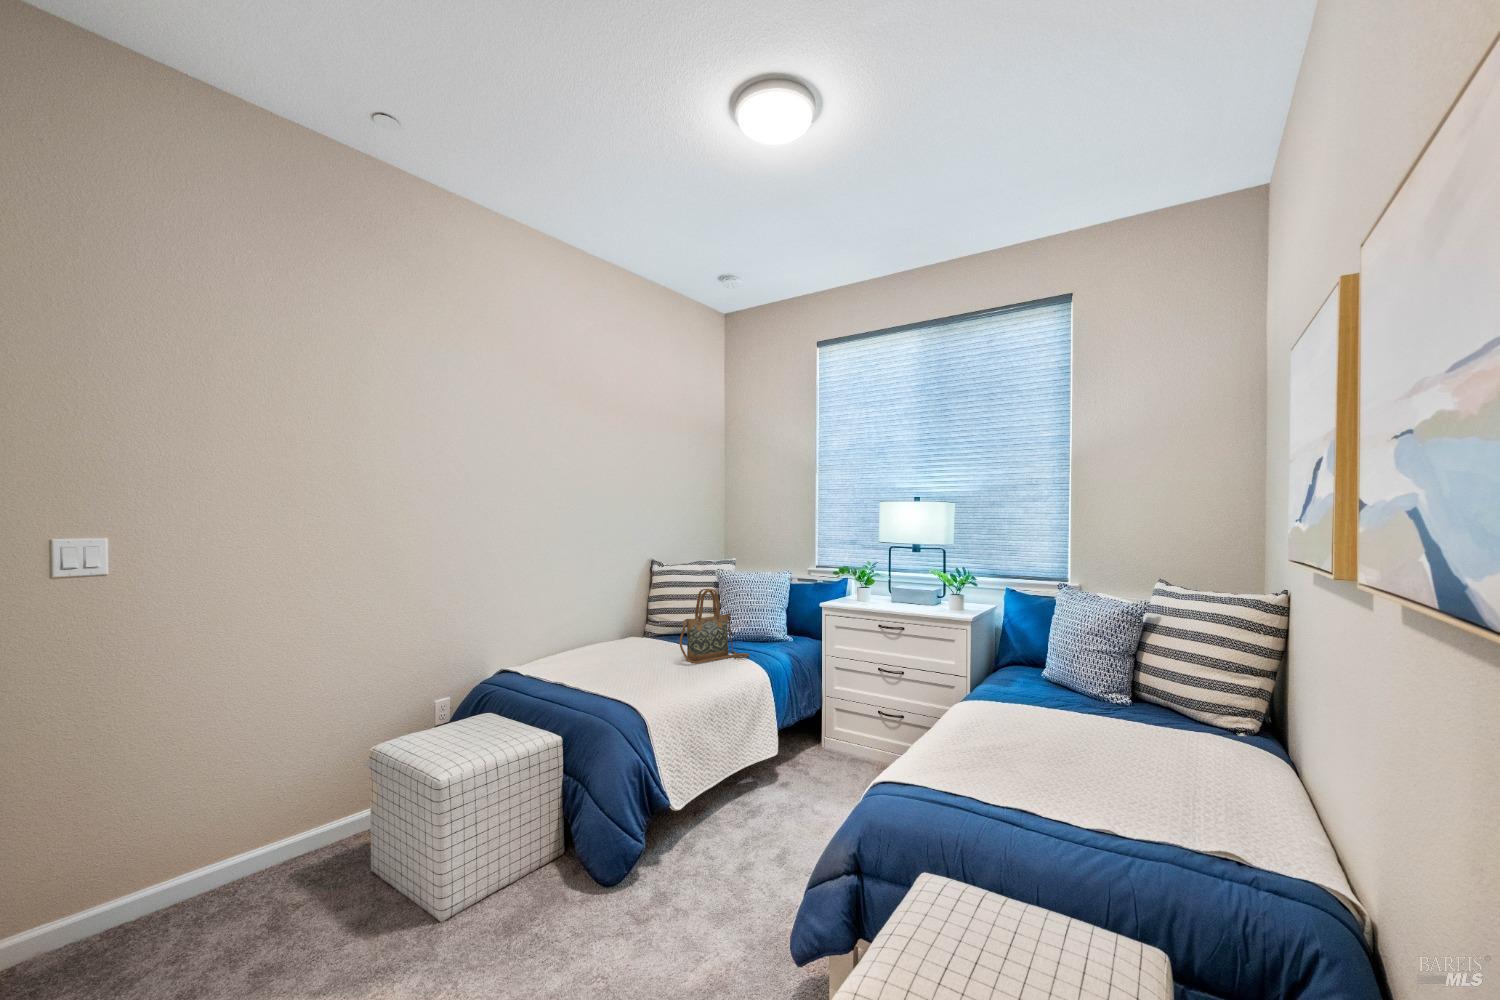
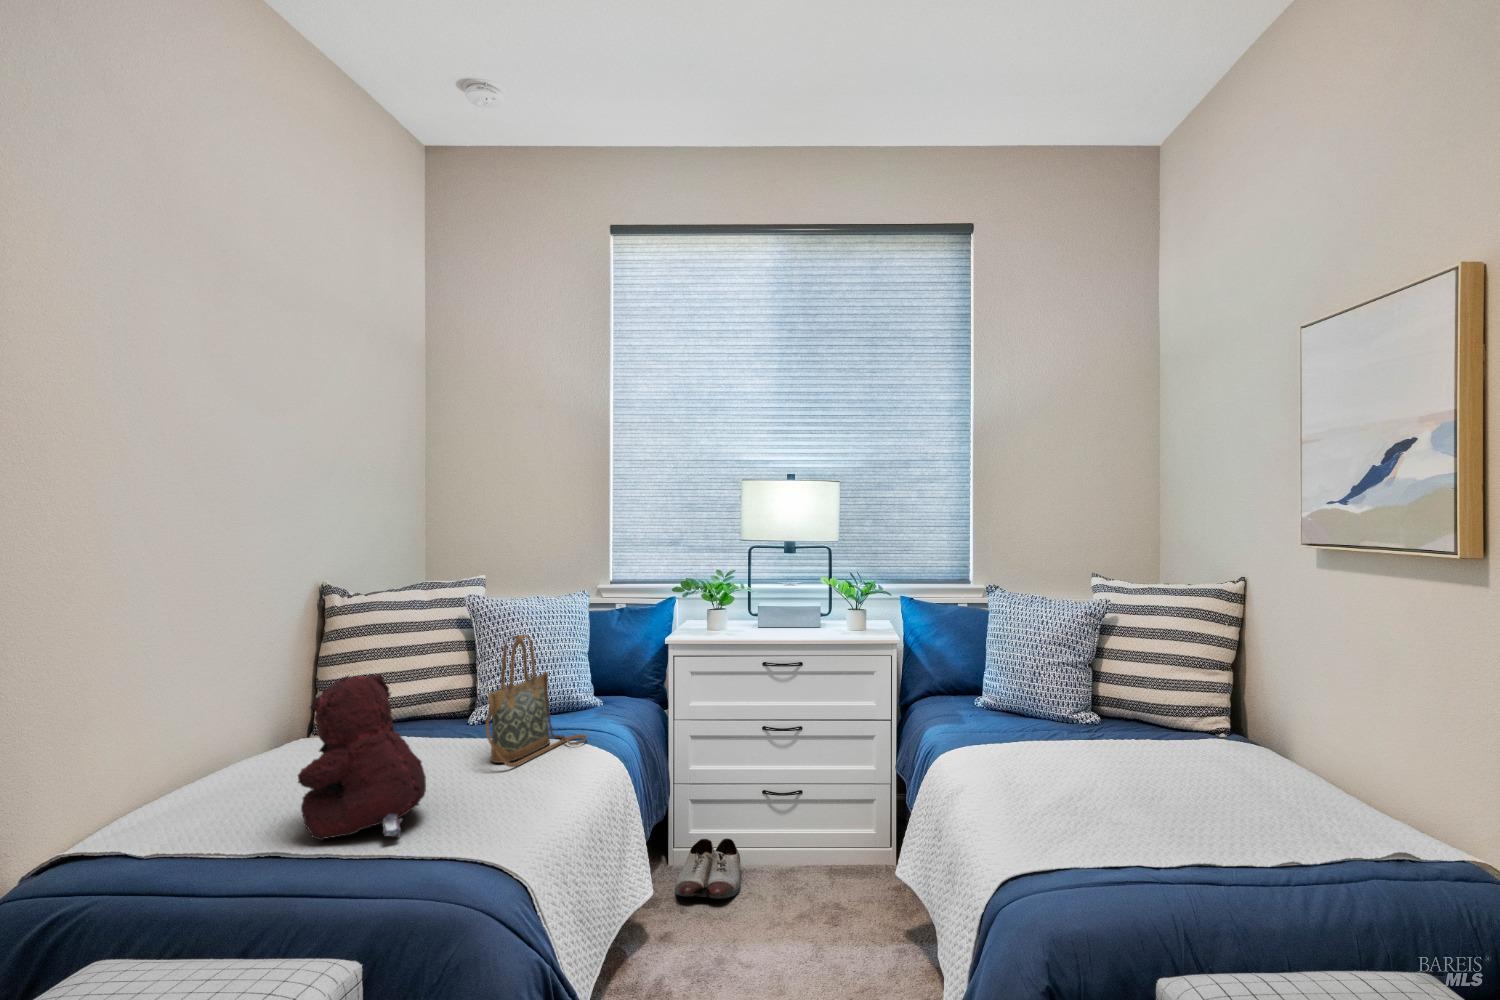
teddy bear: none [567,598,630,684] -> present [298,674,426,840]
shoe: none [801,737,856,776] -> present [675,838,741,899]

